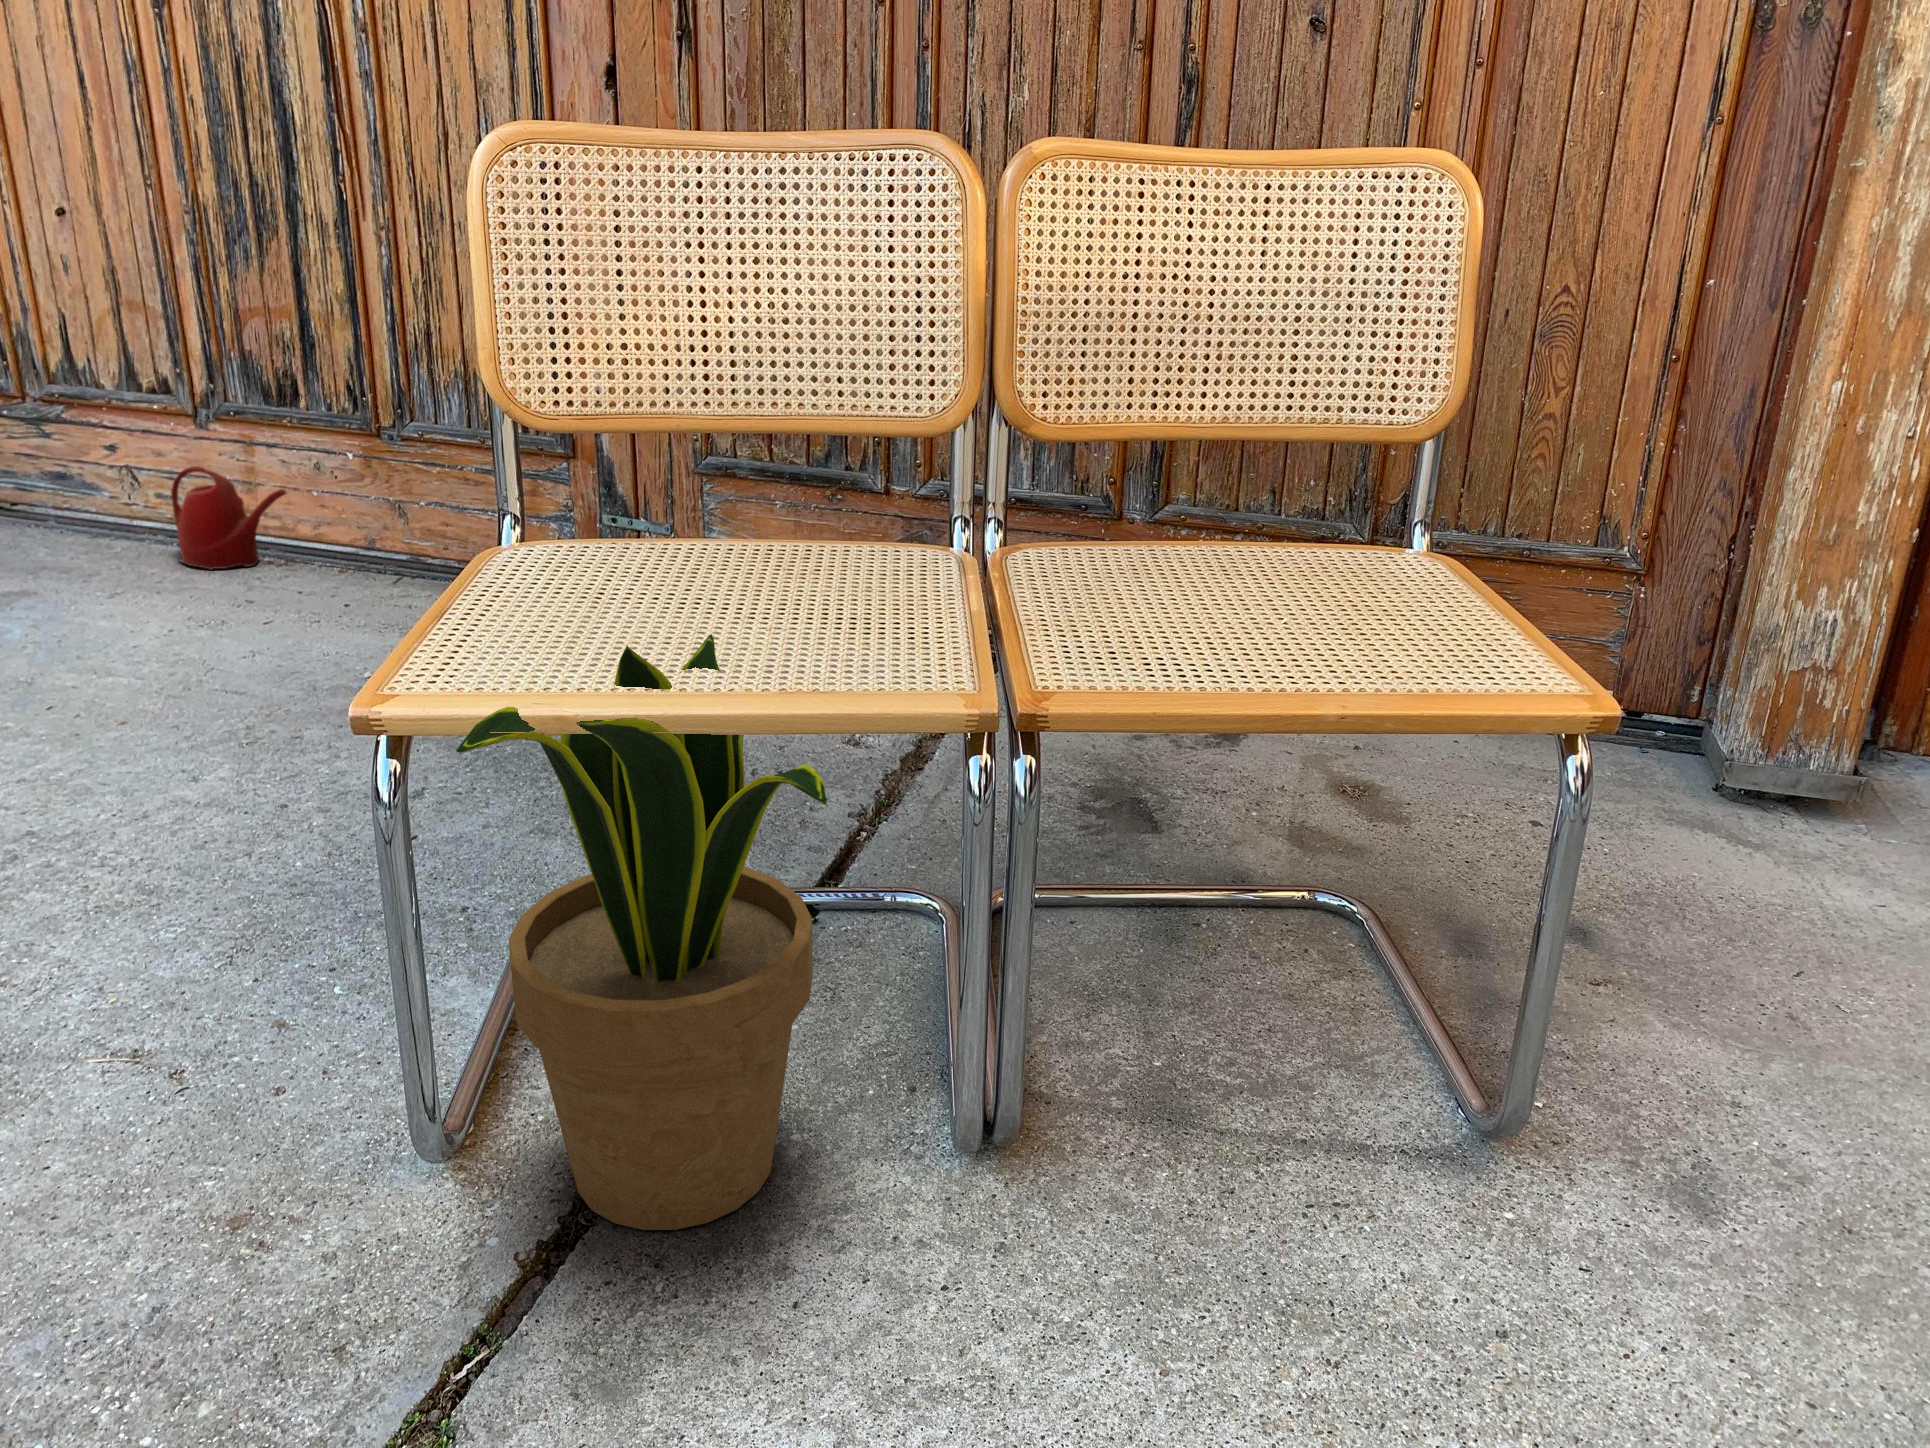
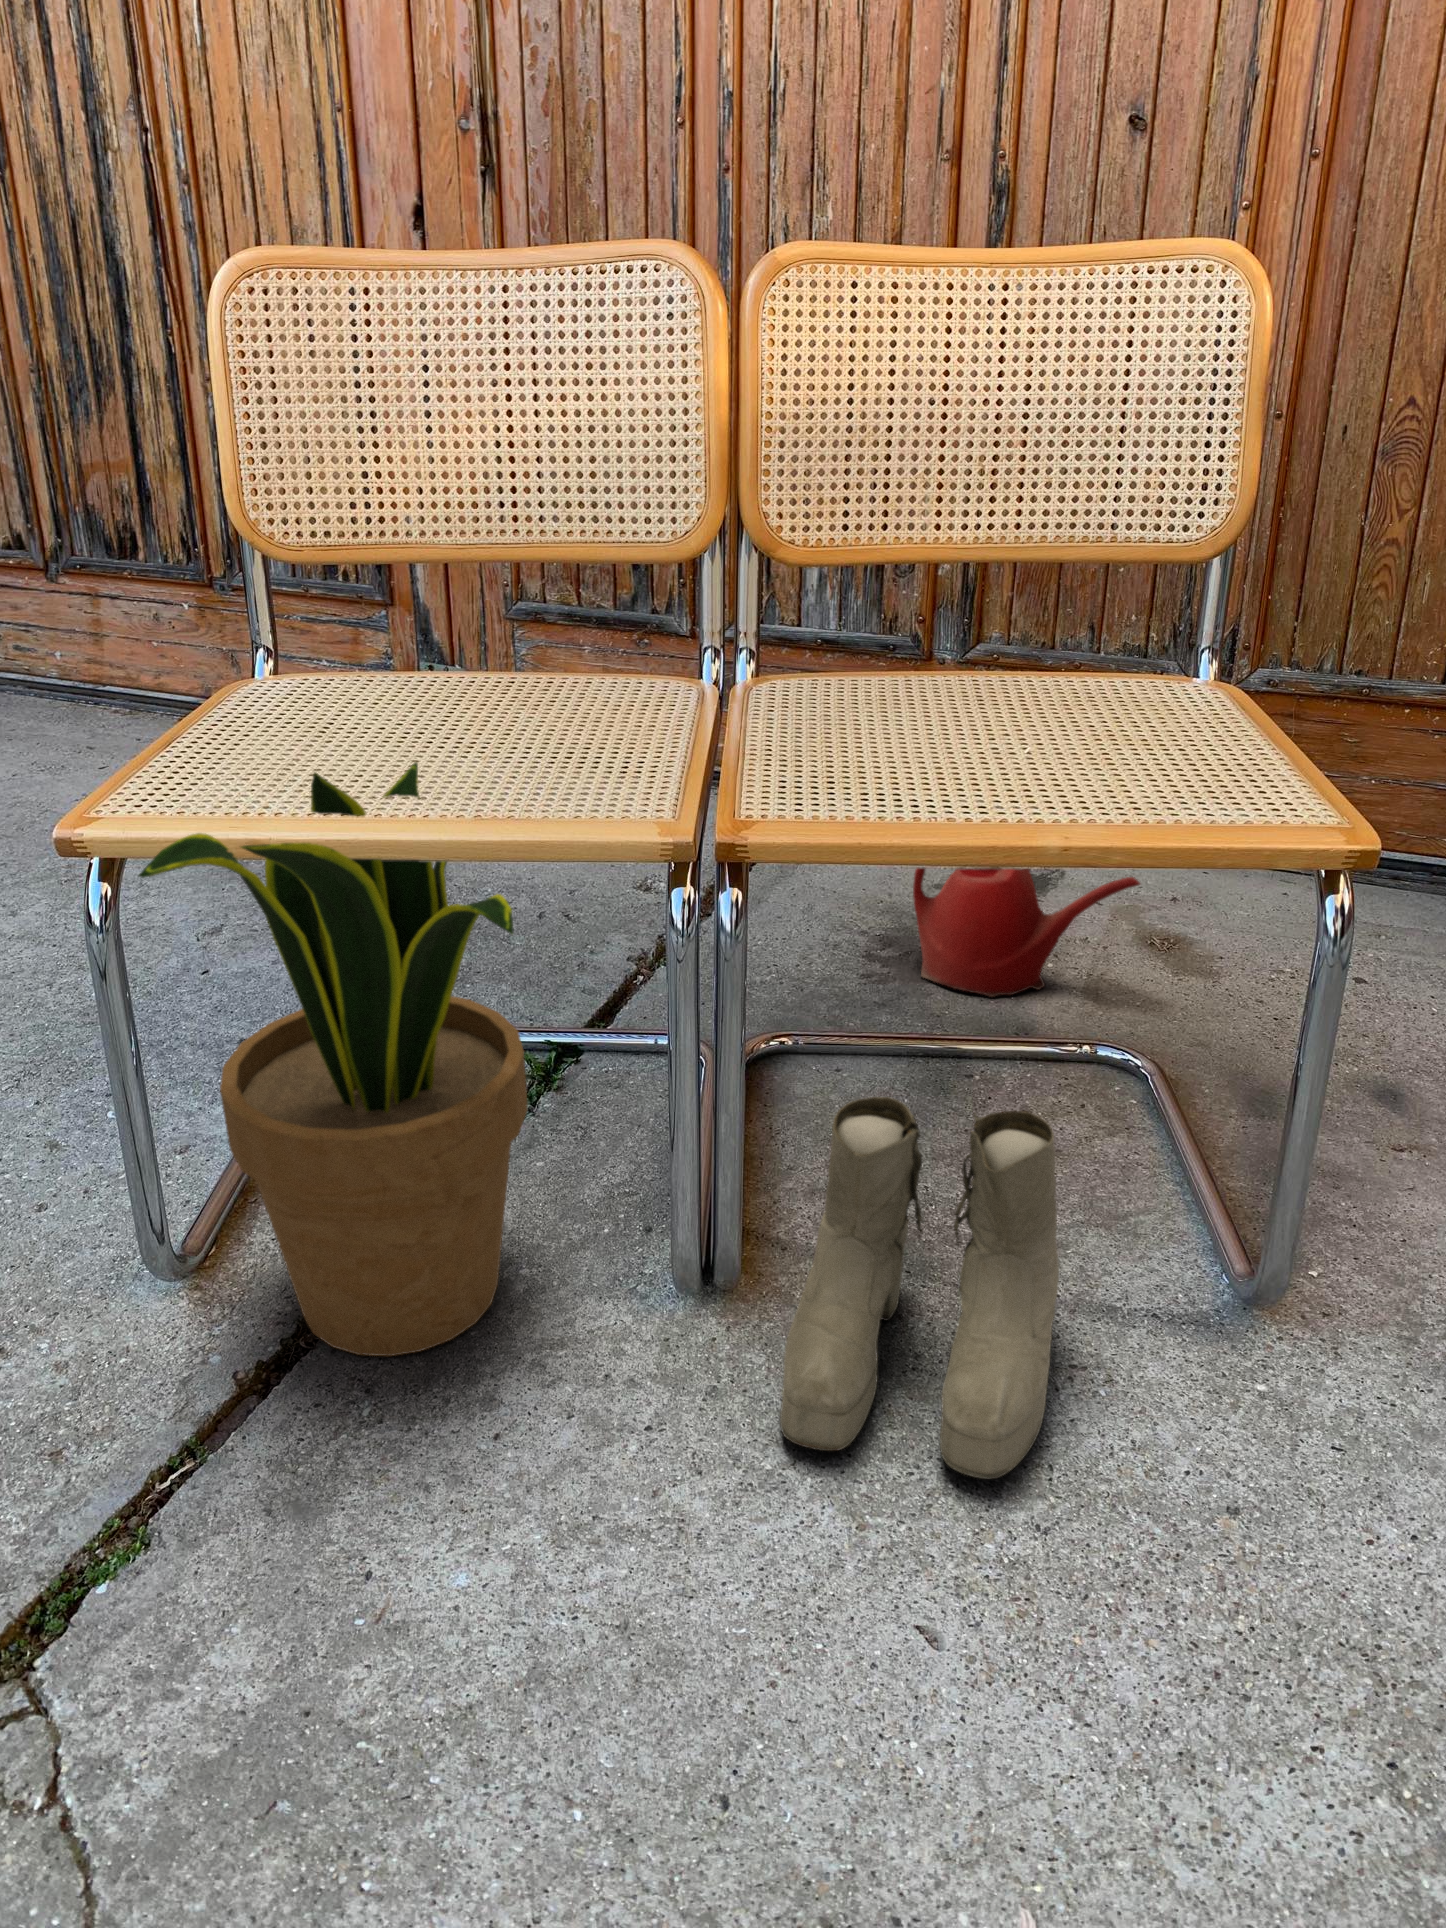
watering can: present [171,466,287,570] -> present [913,868,1140,997]
boots: none [1074,954,1327,1319] -> present [780,1097,1059,1479]

